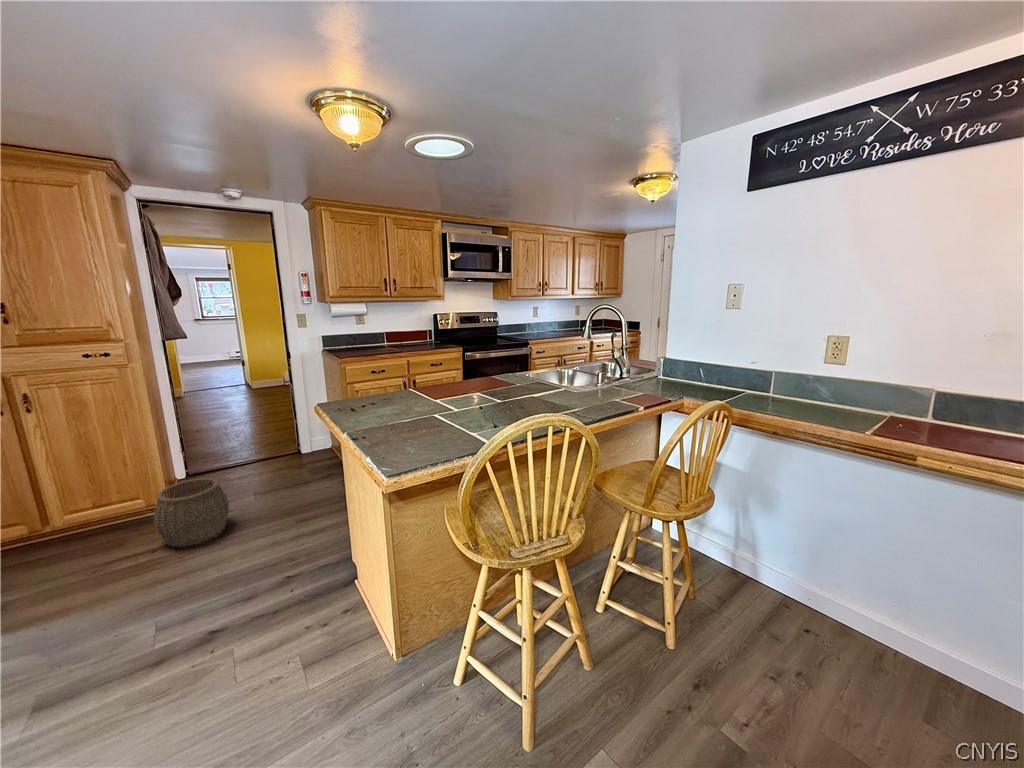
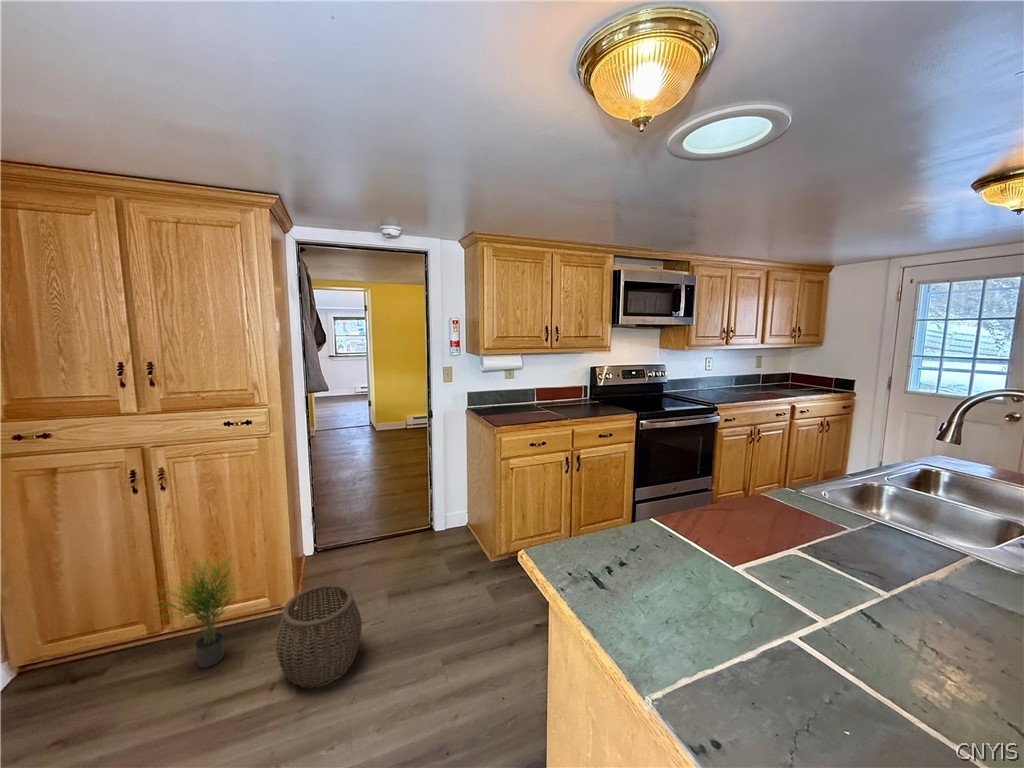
potted plant: none [26,459,121,550] -> present [167,561,233,668]

